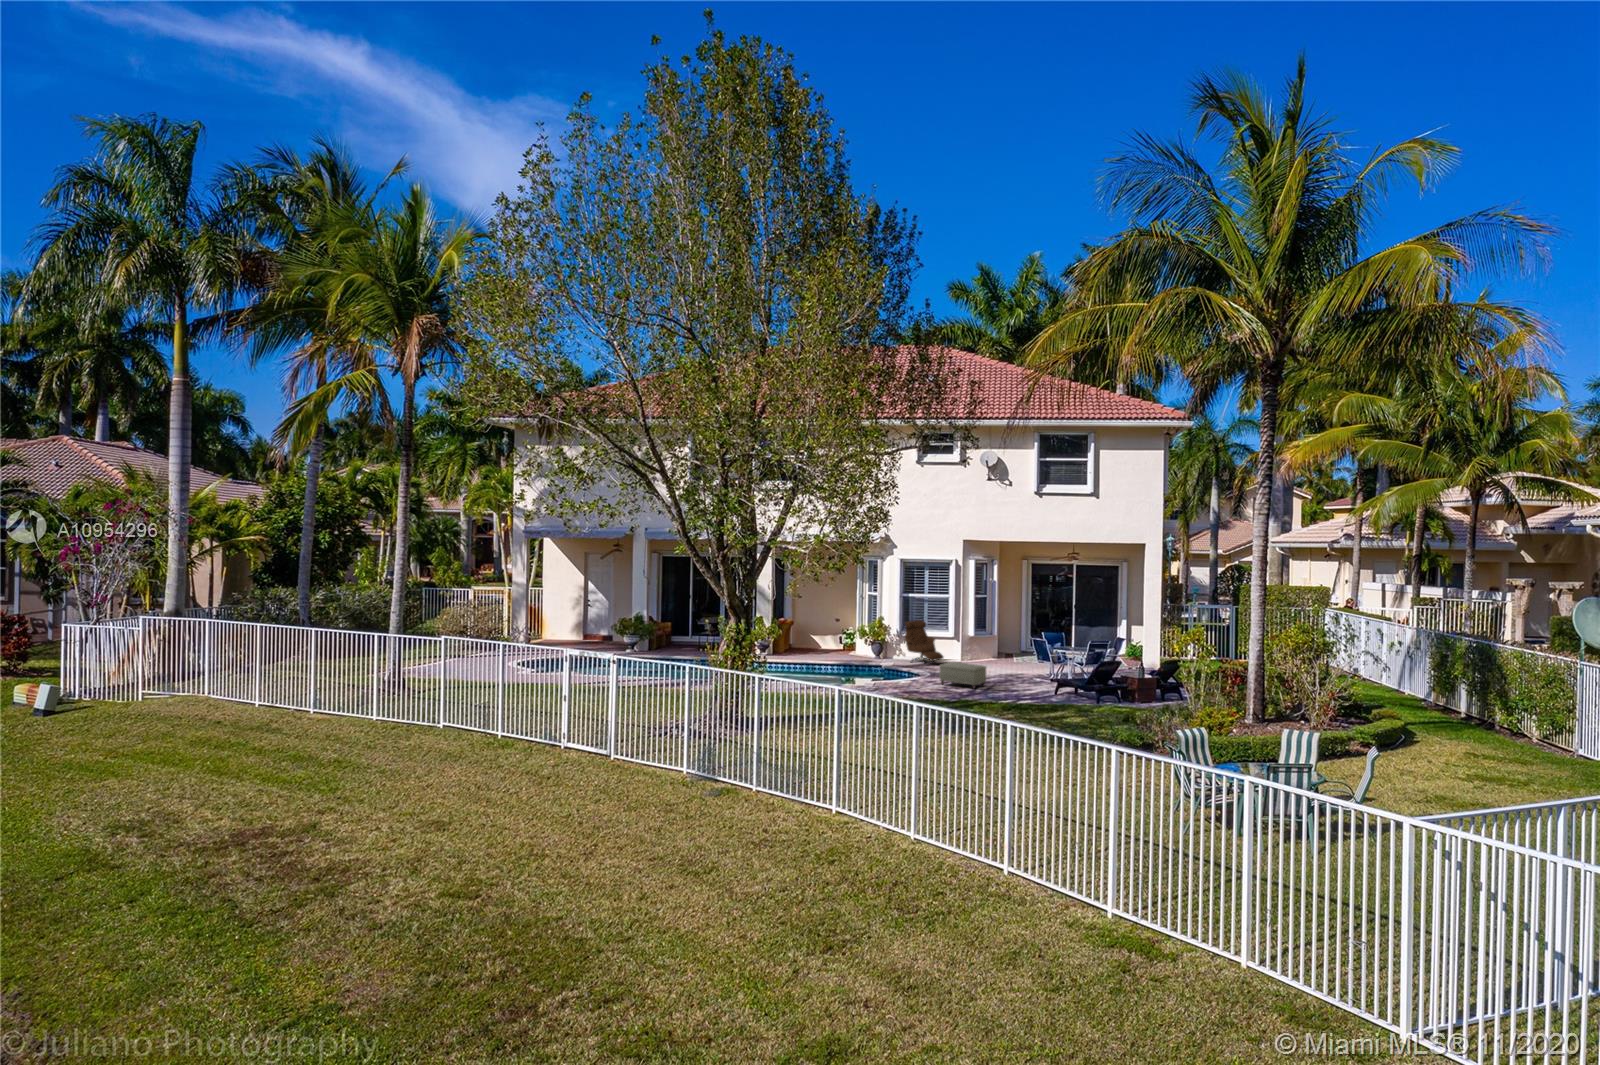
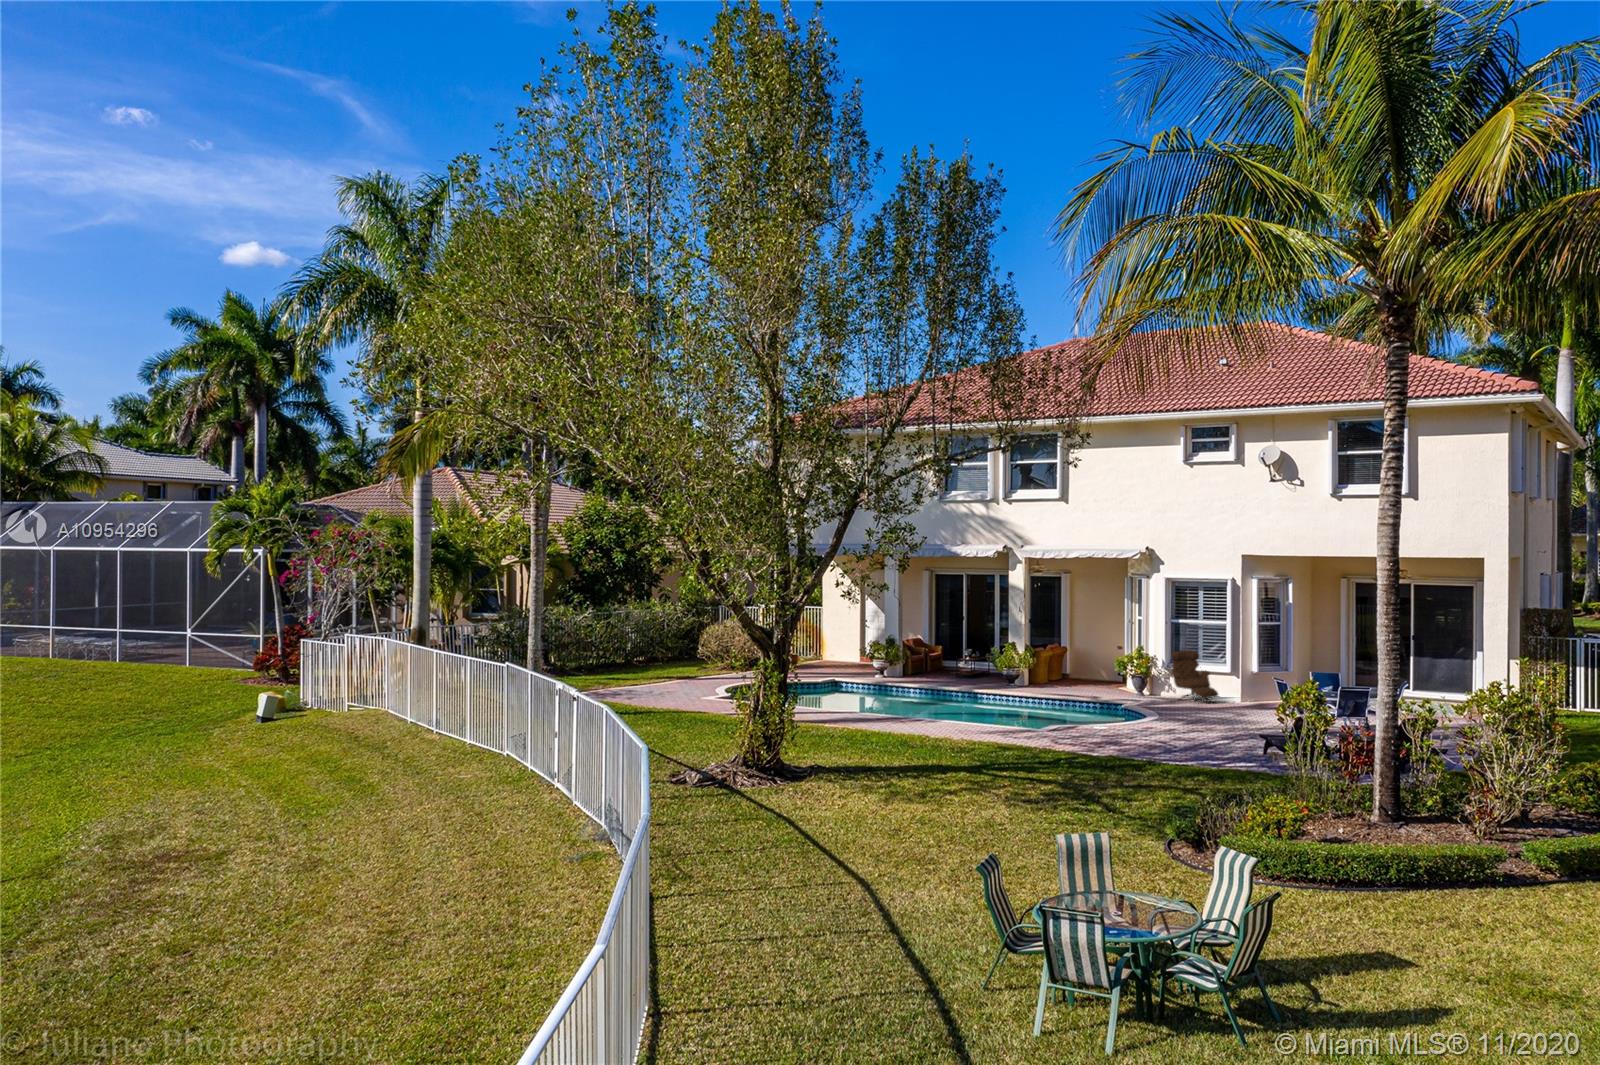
ottoman: present [939,662,986,689] -> none [1199,698,1259,732]

